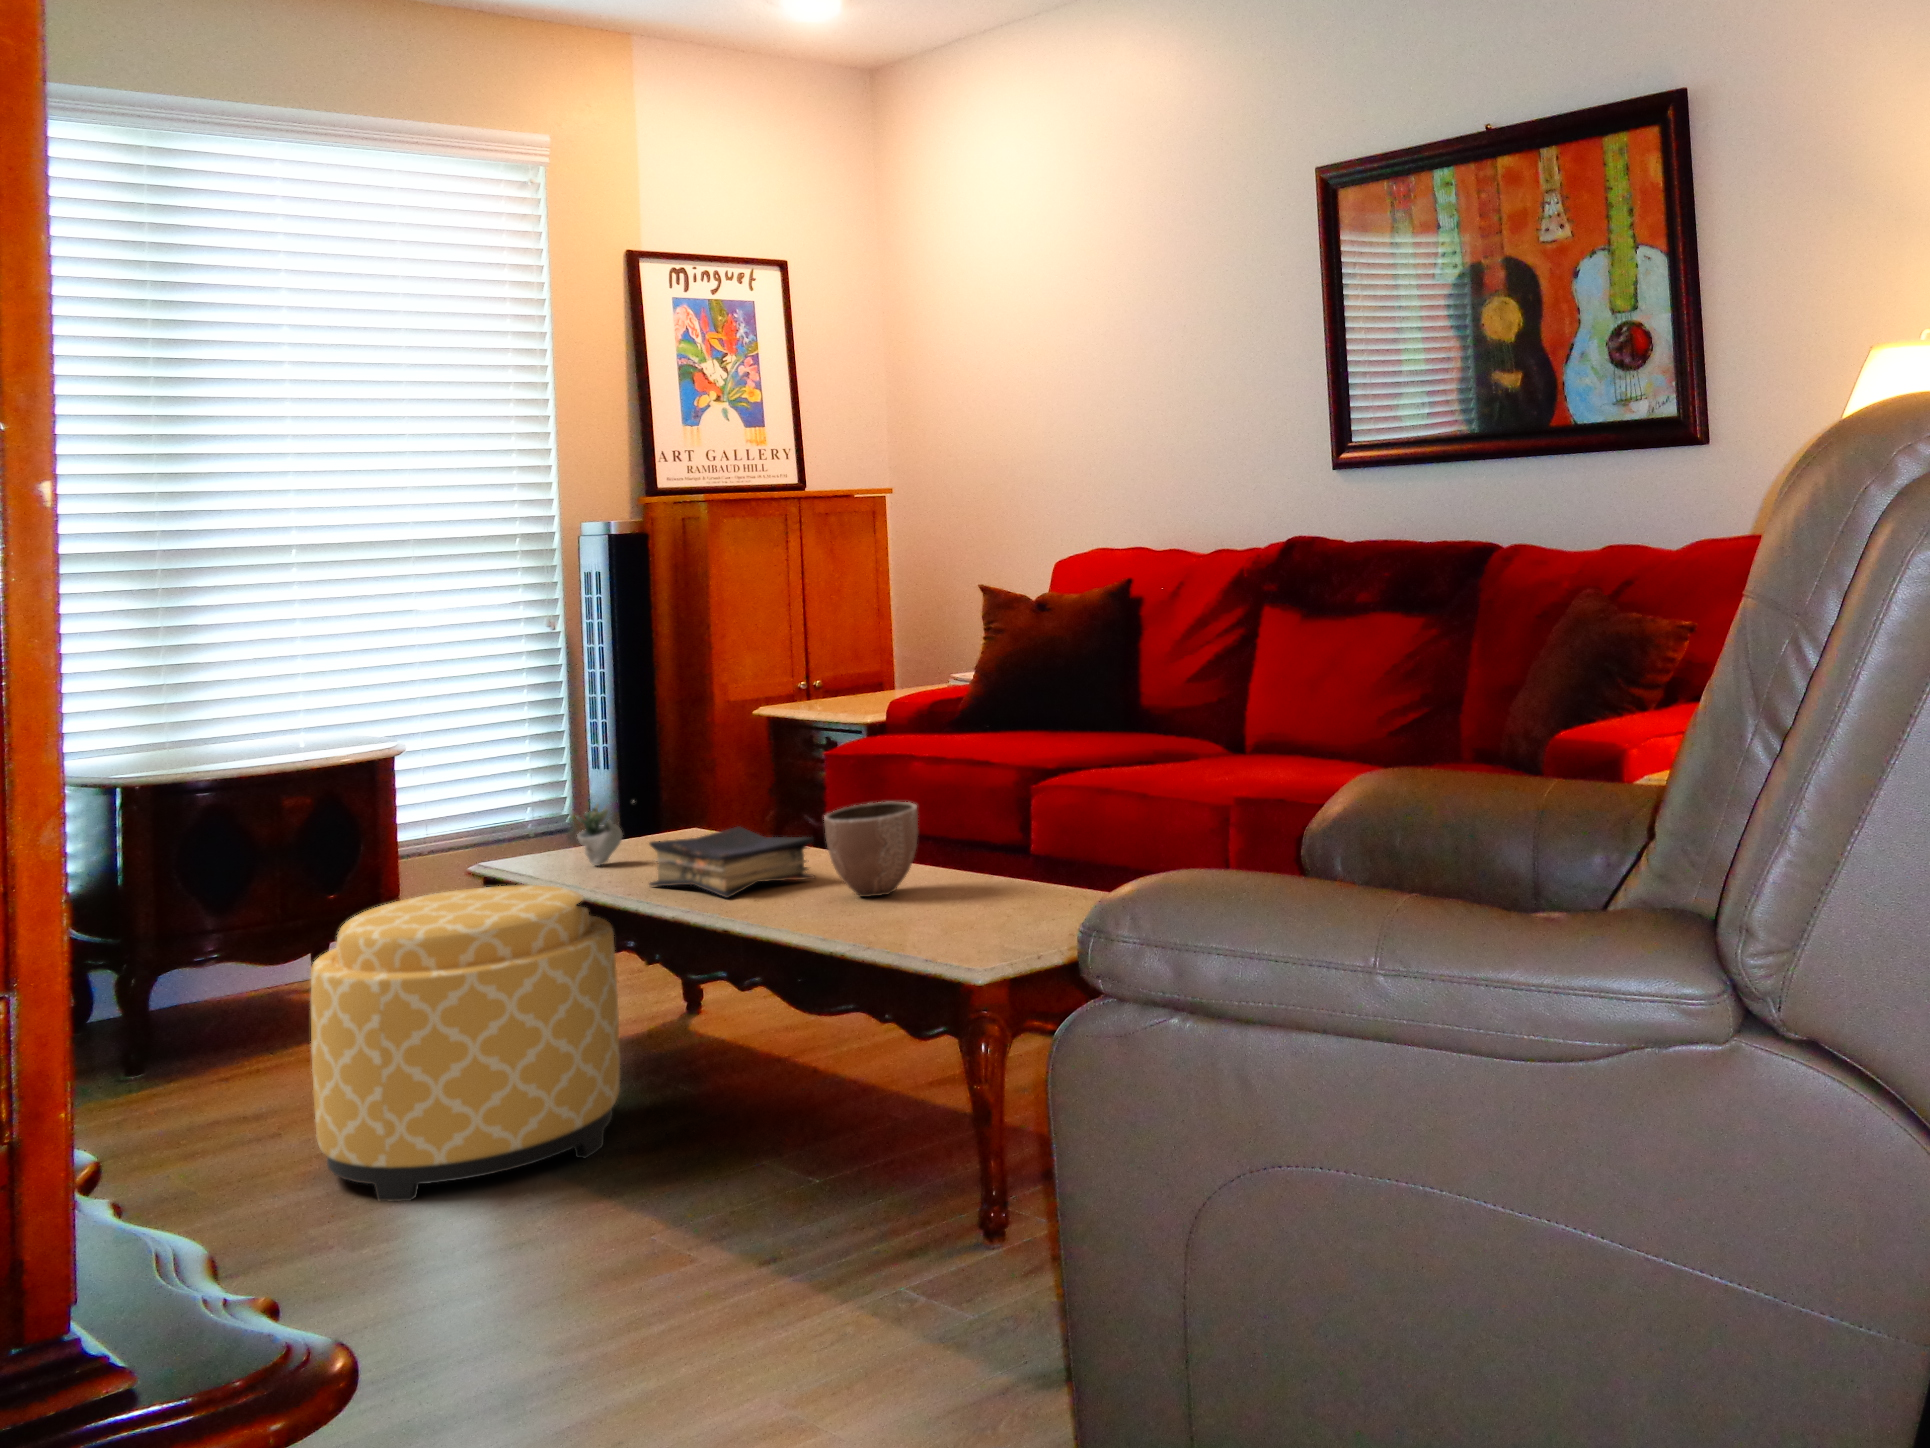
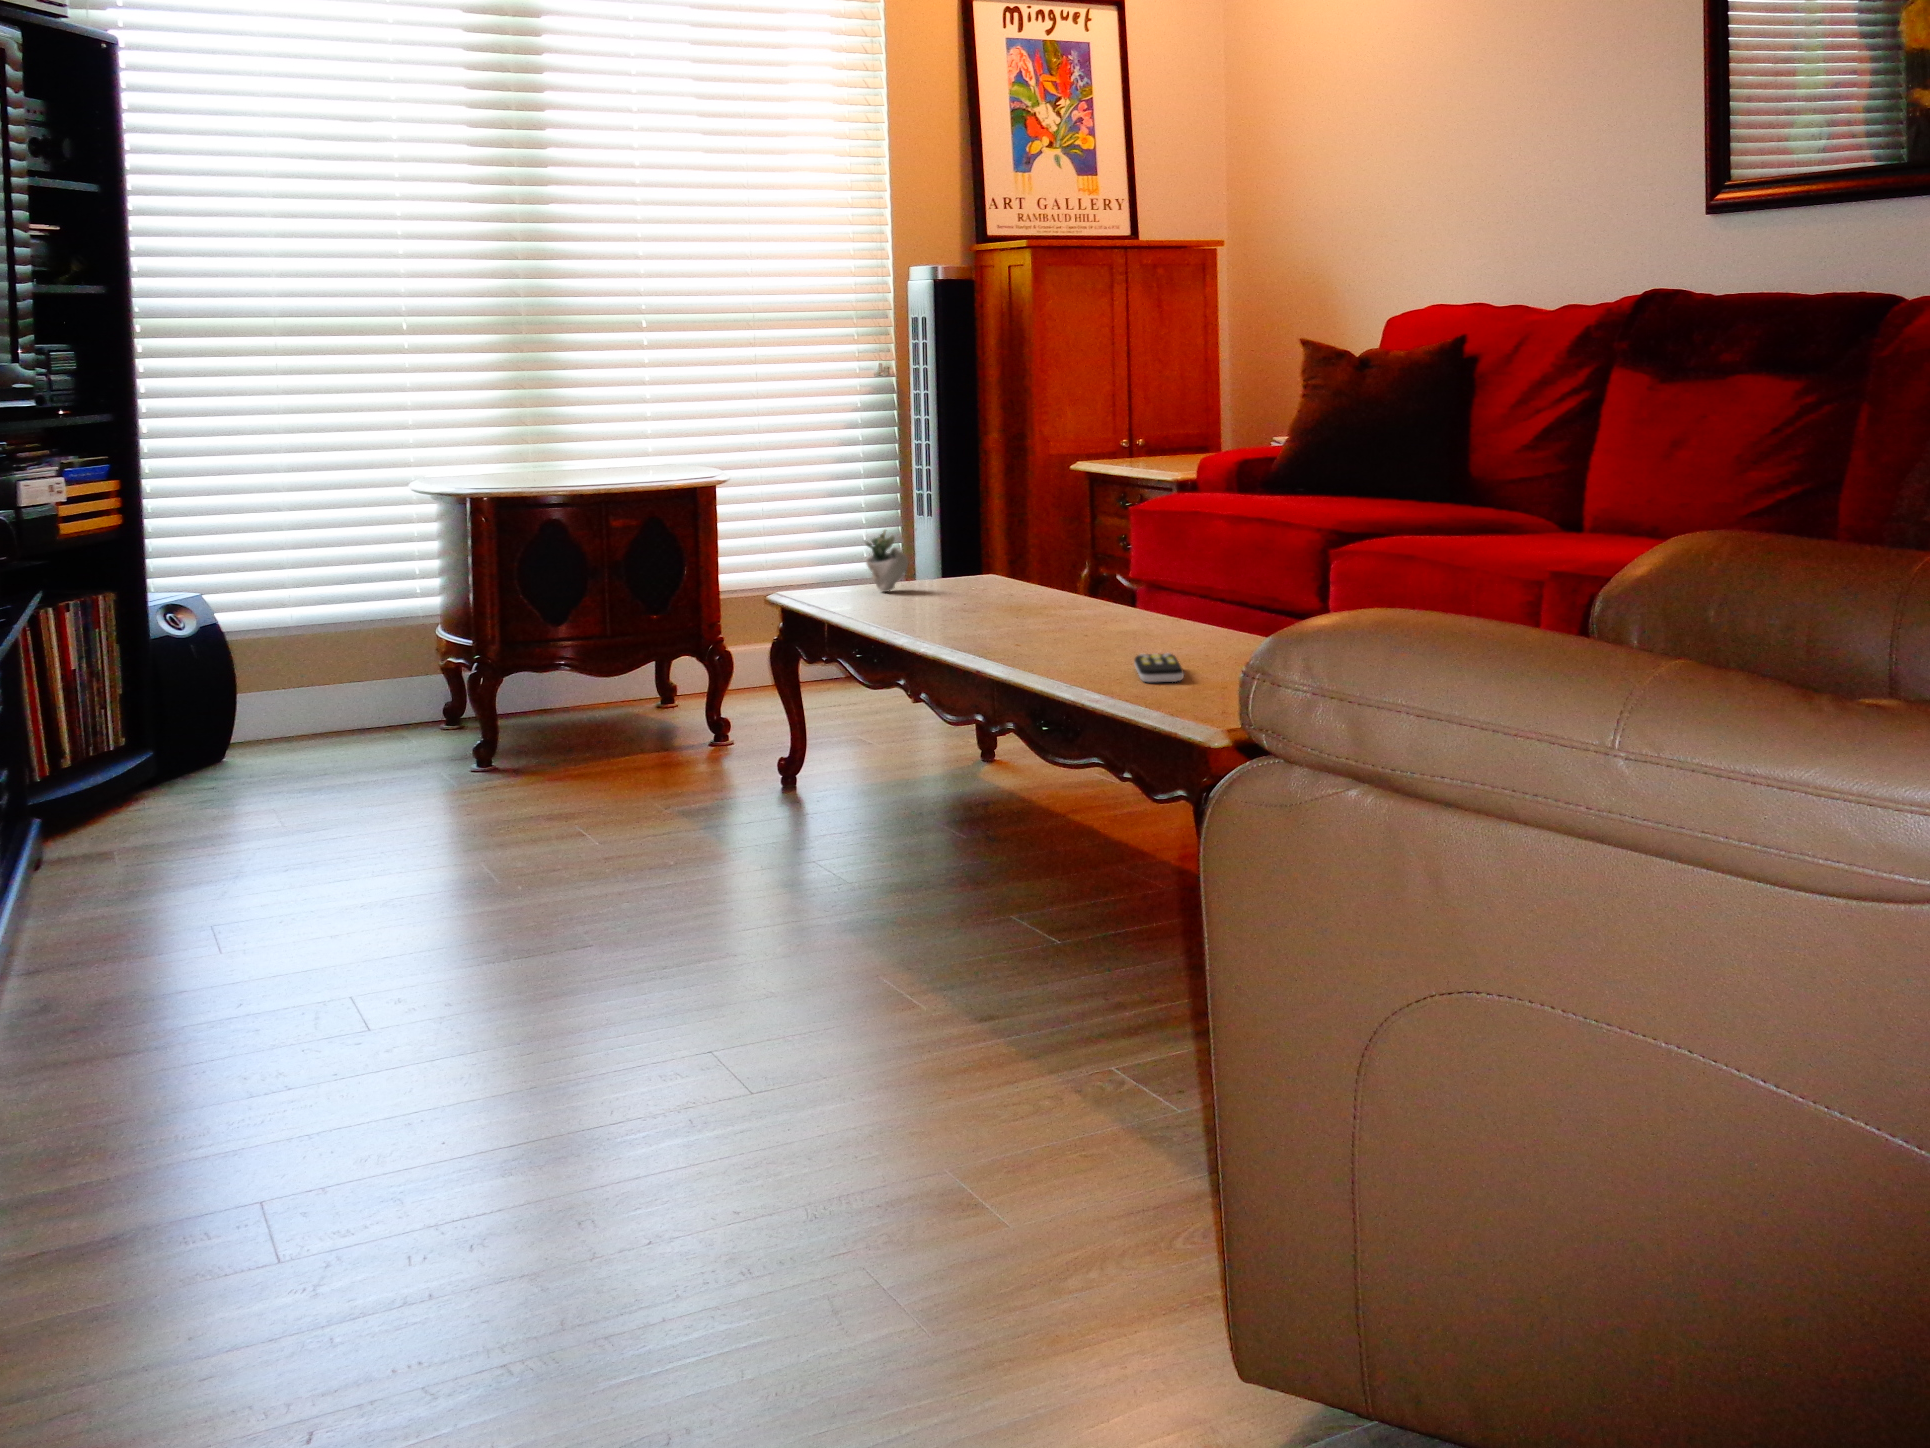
decorative bowl: present [824,802,918,897] -> none [1084,542,1182,640]
book: present [650,827,815,898] -> none [921,561,1082,631]
ottoman: present [311,885,620,1202] -> none [607,603,889,894]
remote control: none [887,907,938,937] -> present [1134,653,1184,682]

